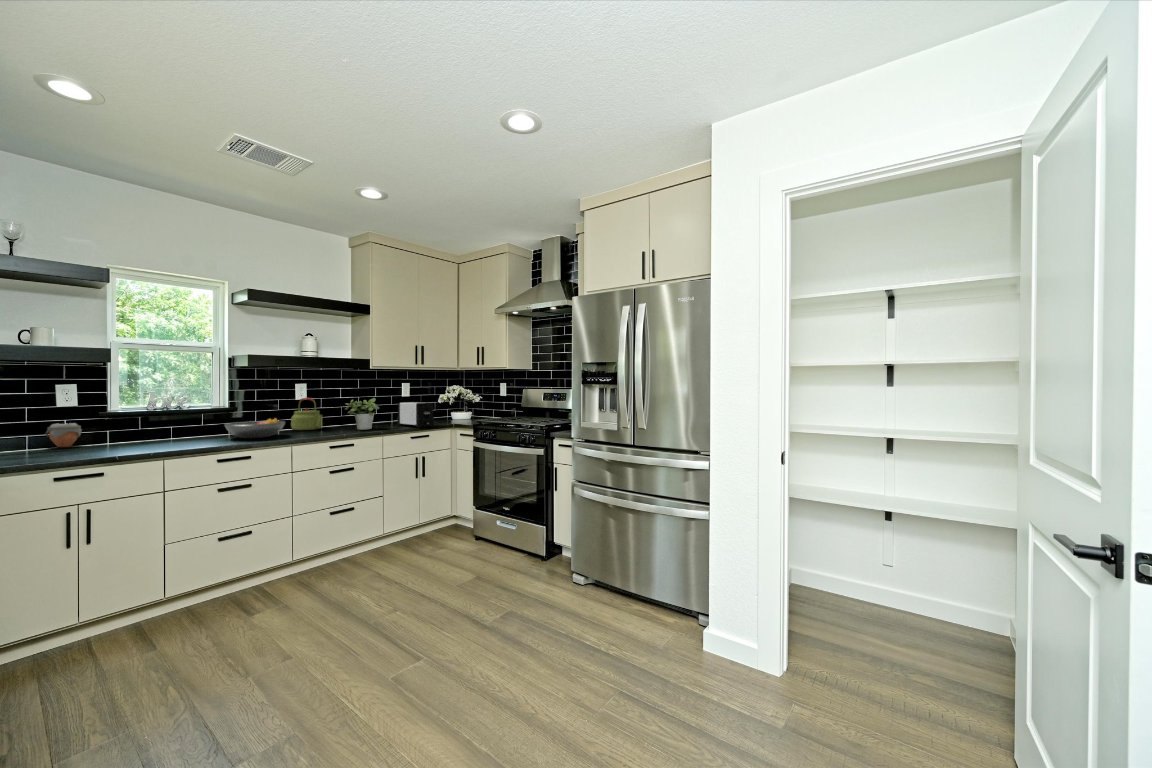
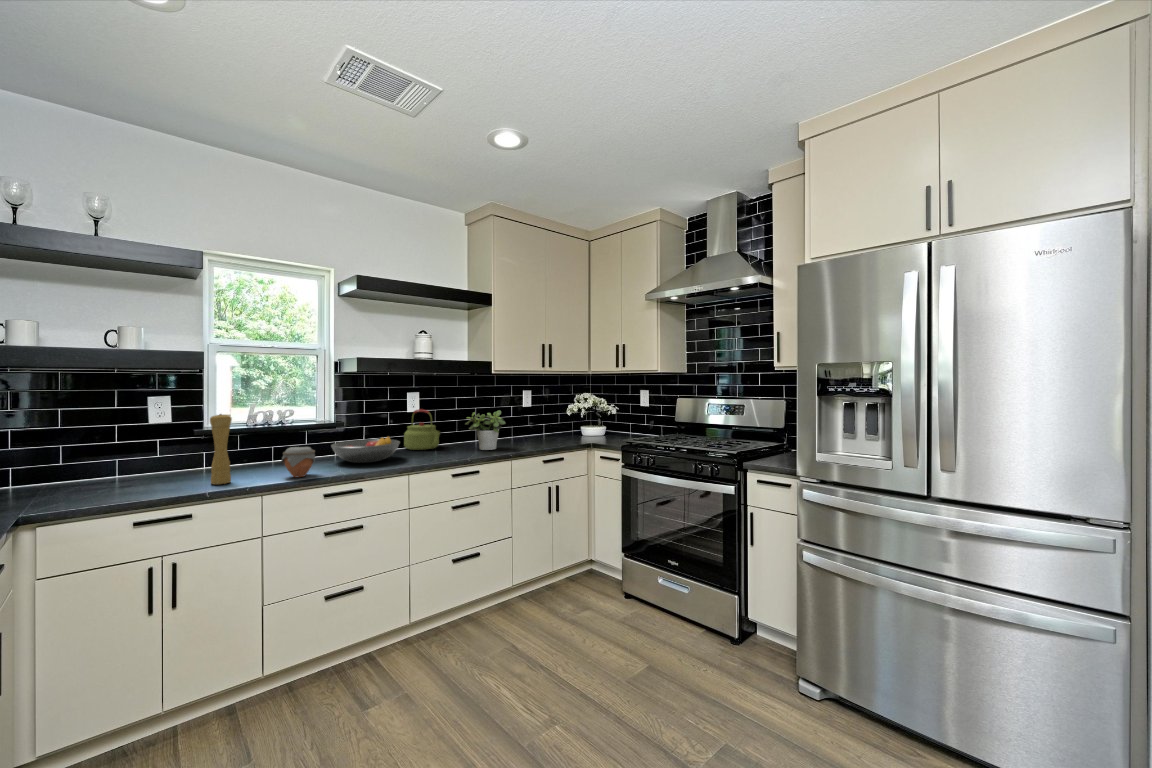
pepper mill: none [118,397,137,452] -> present [210,414,232,484]
toaster: present [397,402,434,428] -> none [523,414,570,448]
jar: present [46,423,82,447] -> present [281,447,315,478]

